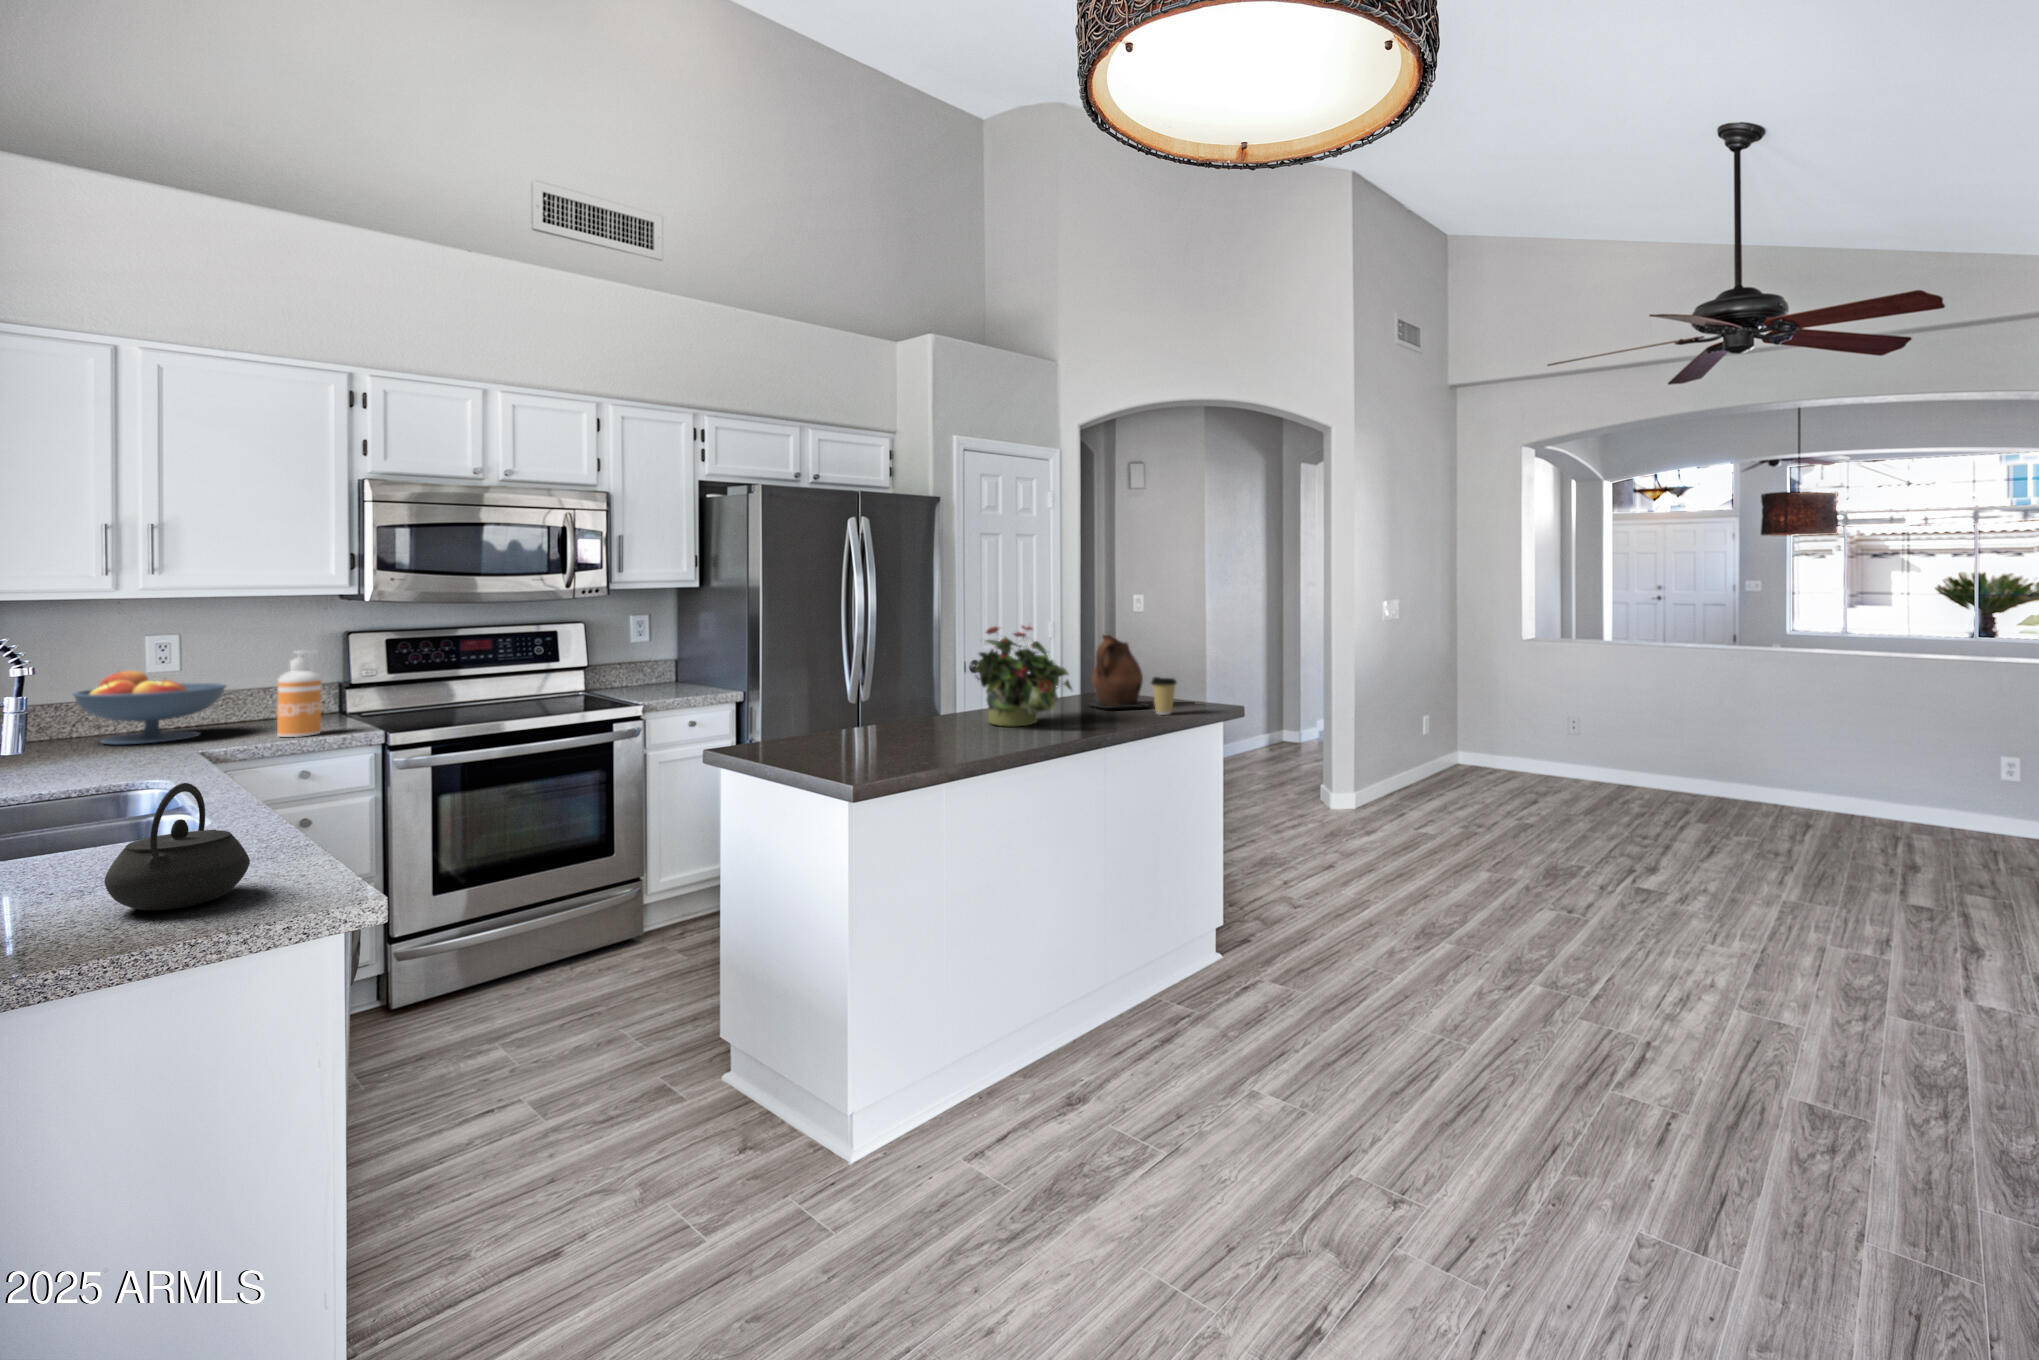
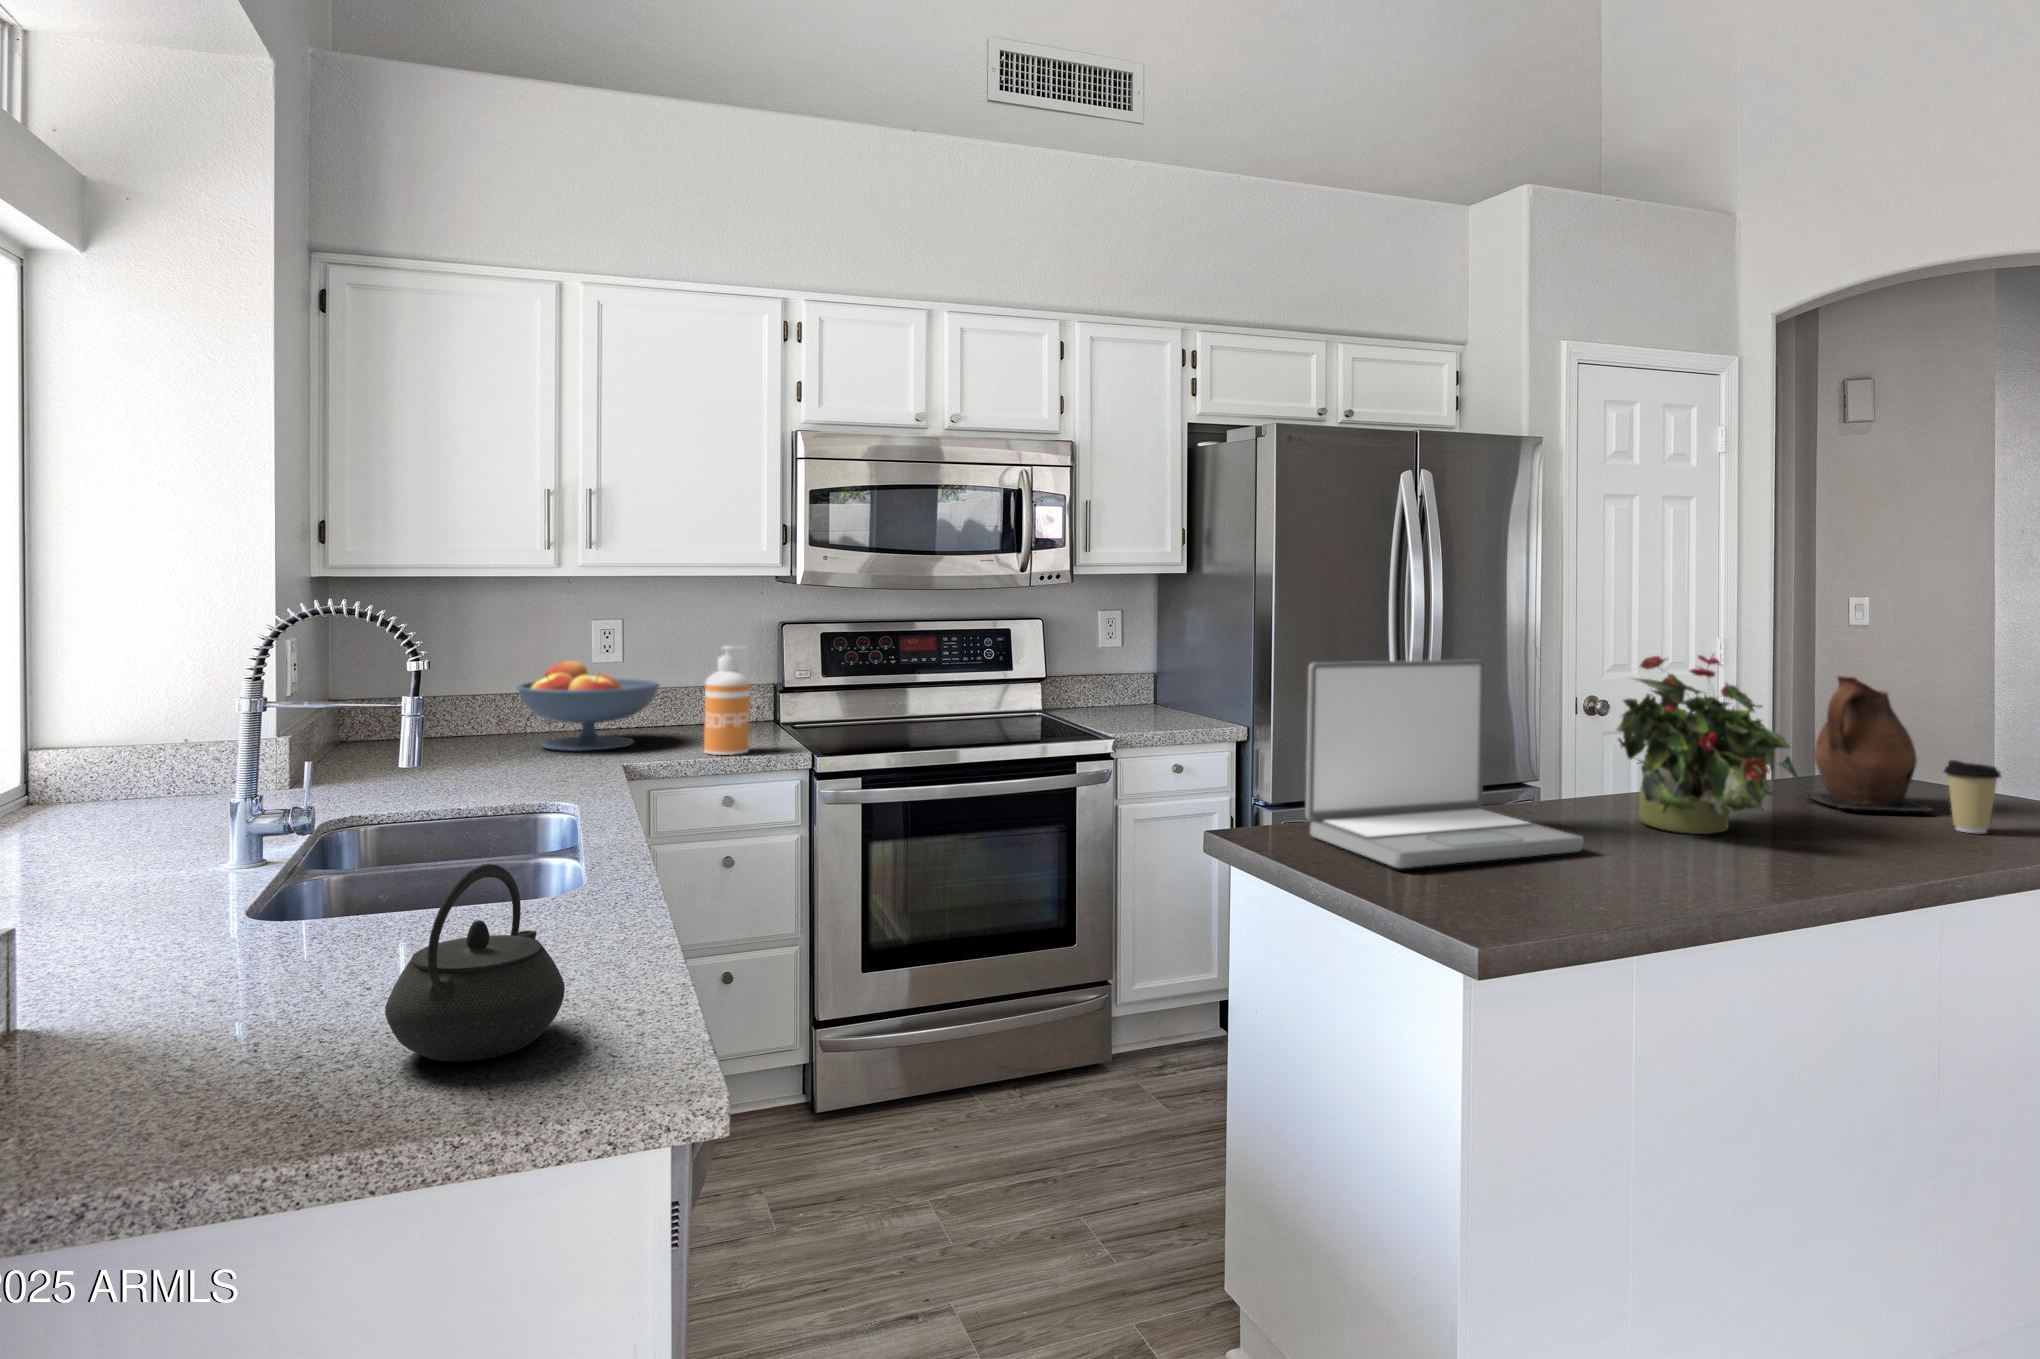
laptop: none [779,633,949,756] -> present [1306,660,1584,868]

